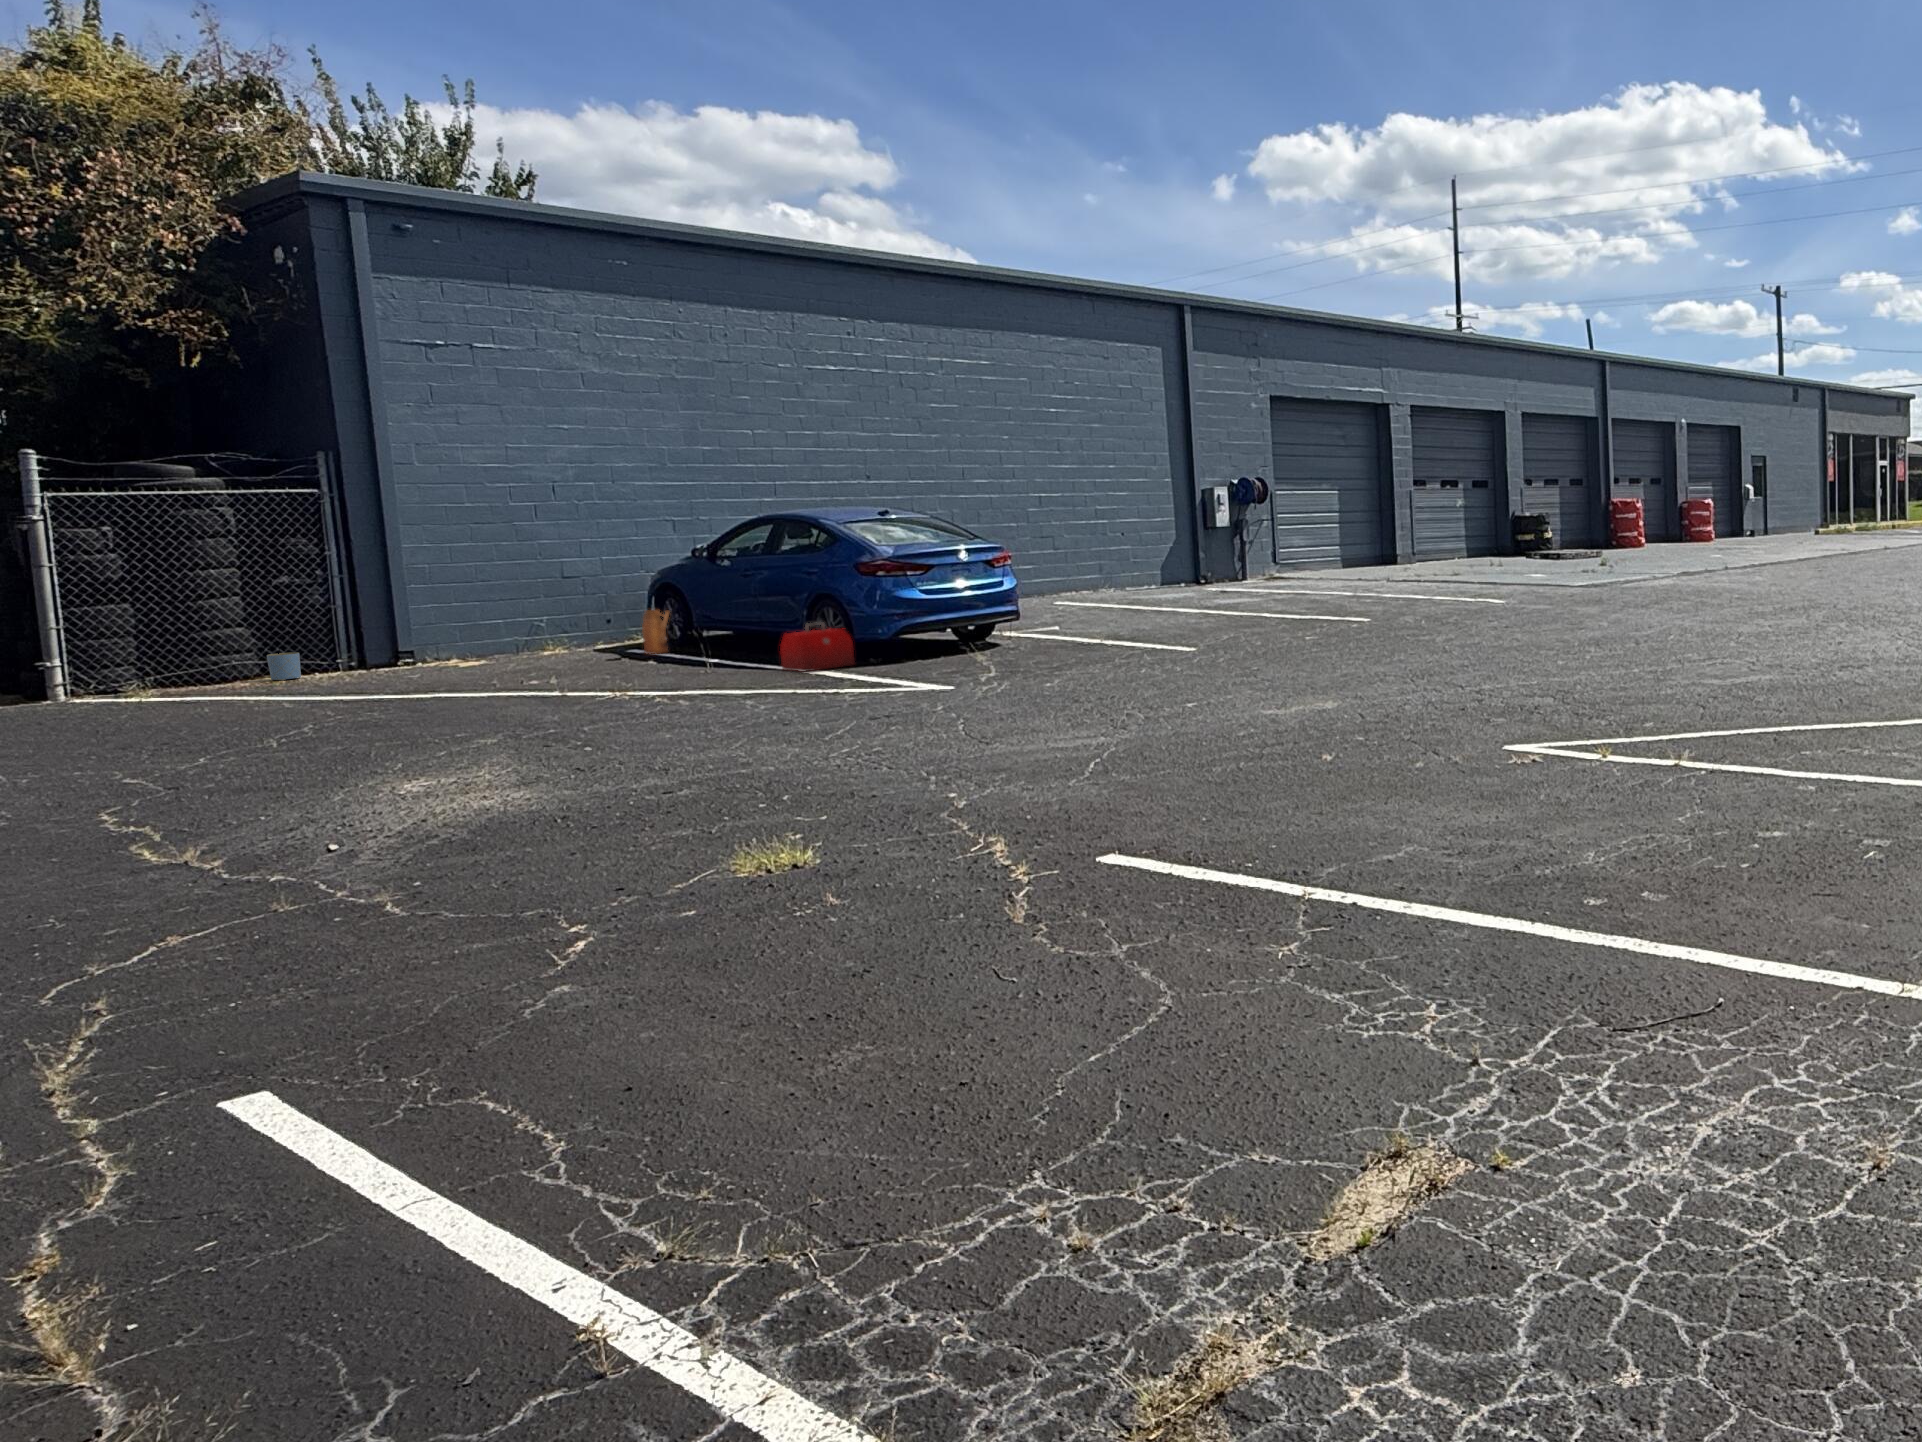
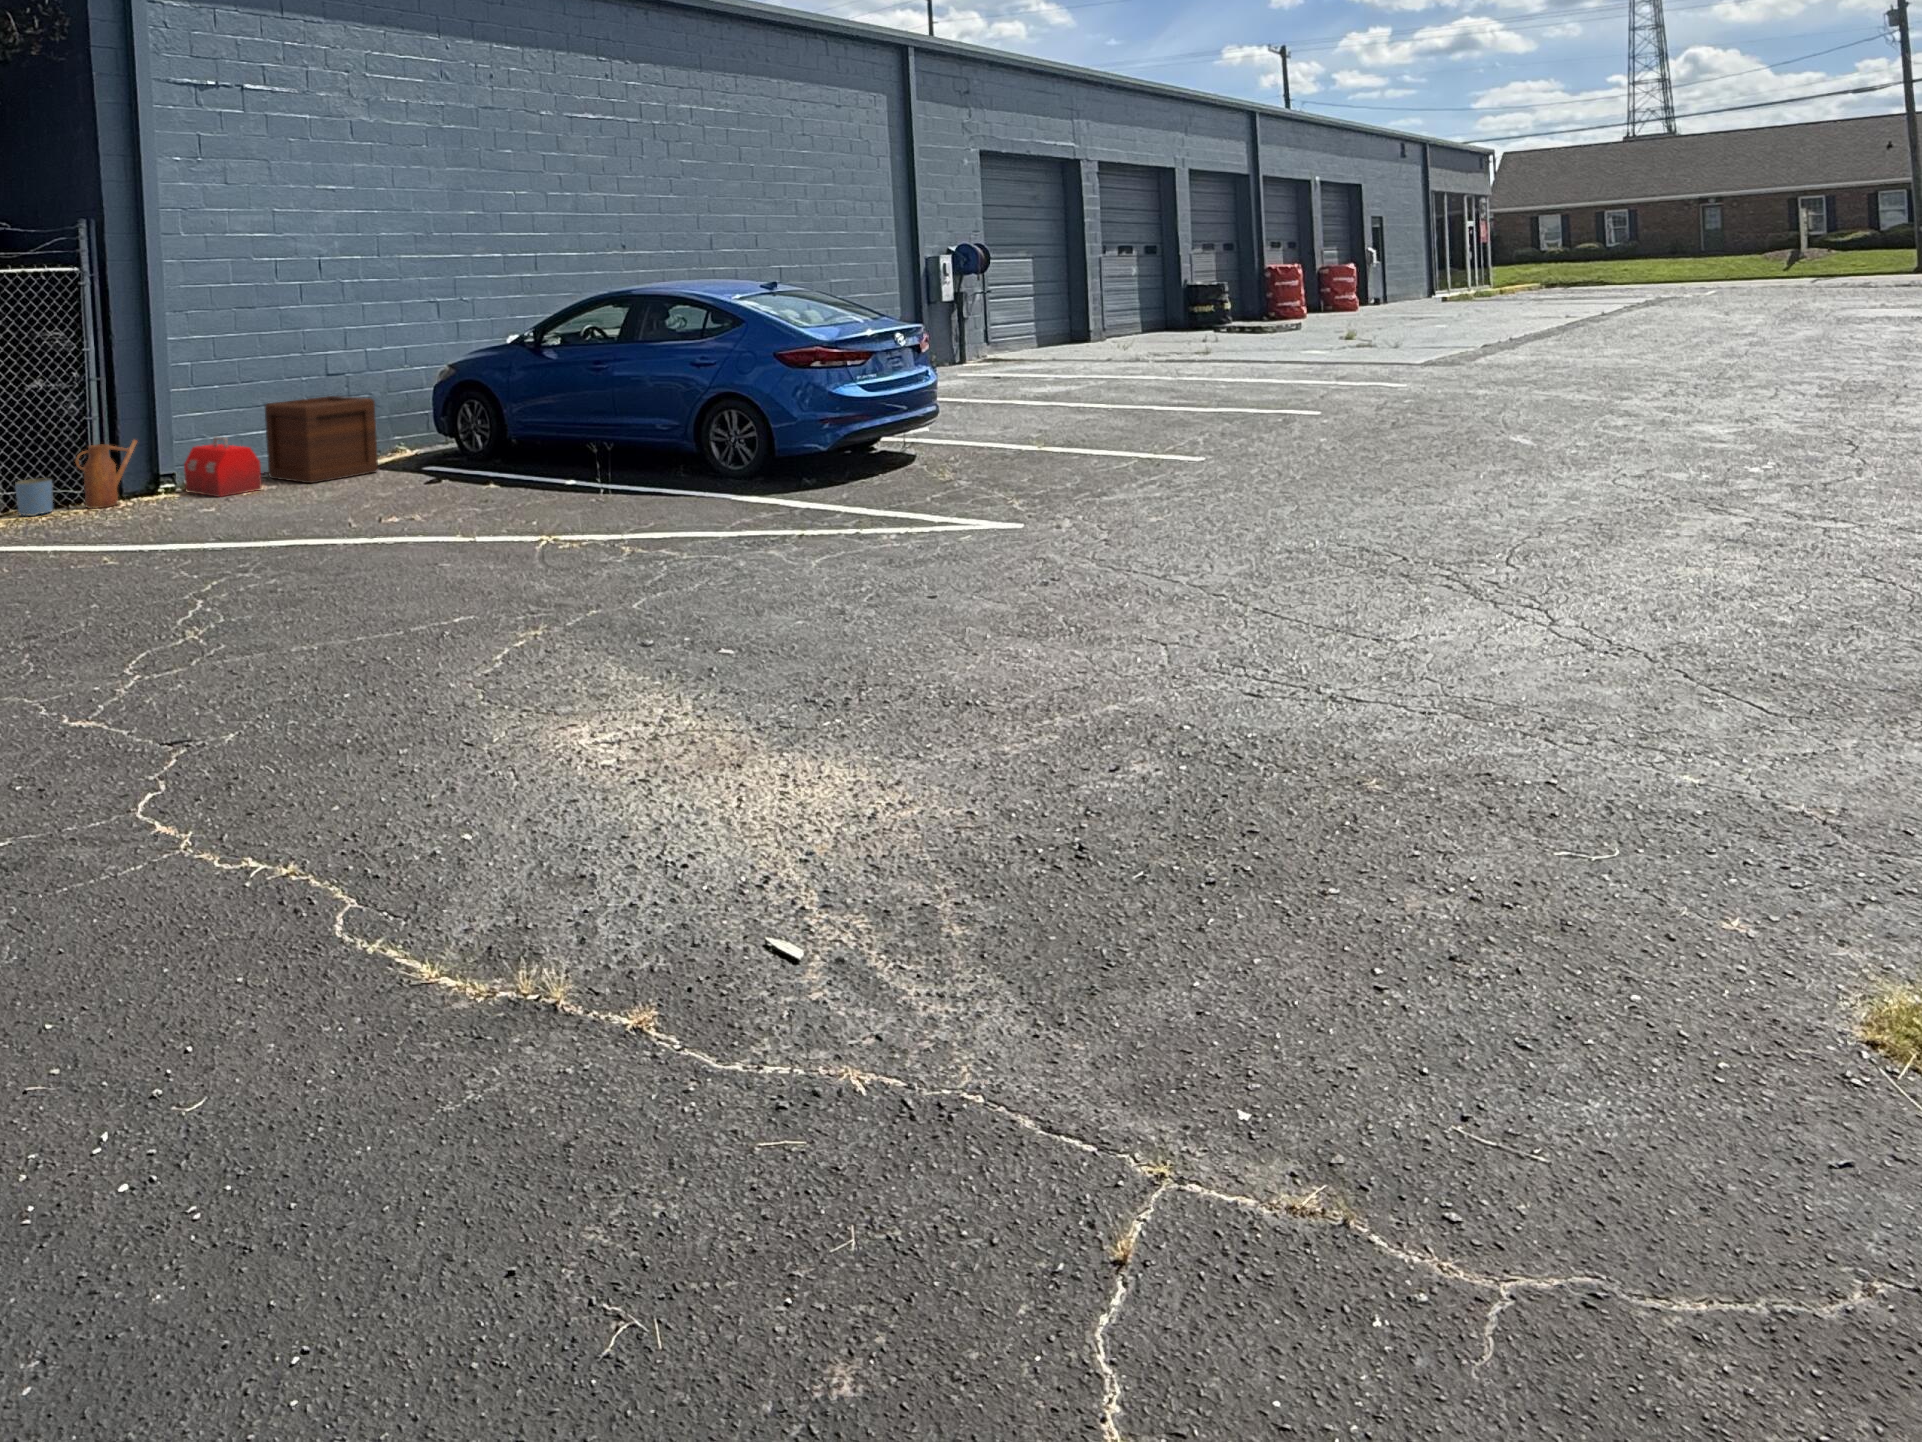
wooden crate: none [497,595,595,661] -> present [265,396,378,483]
watering can: present [642,610,669,654] -> present [75,440,137,509]
toolbox: present [780,622,854,672] -> present [184,436,262,497]

